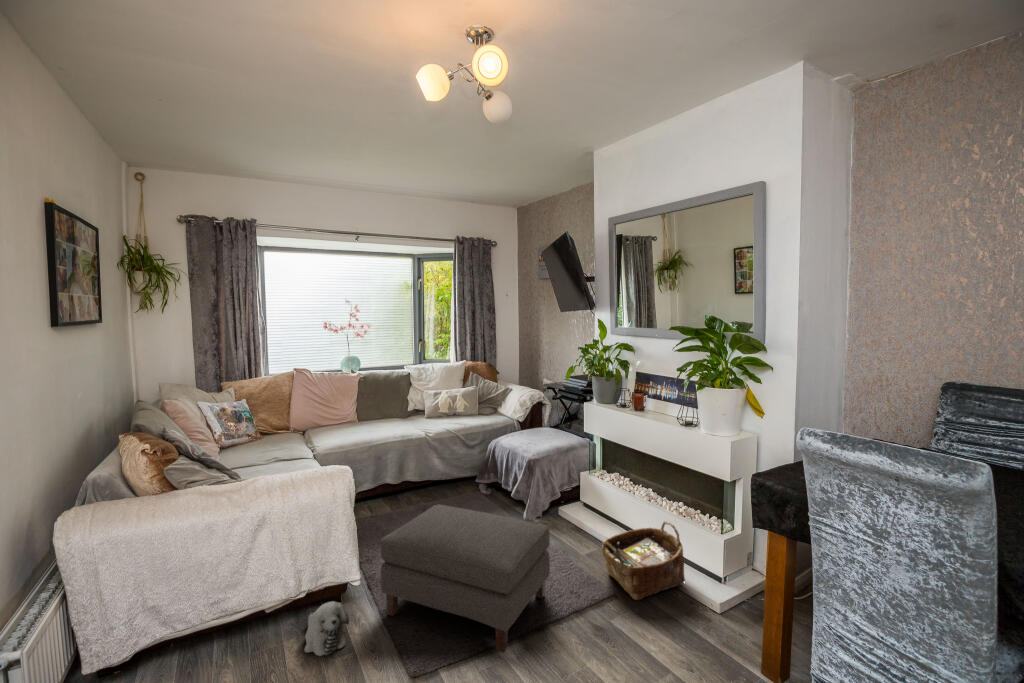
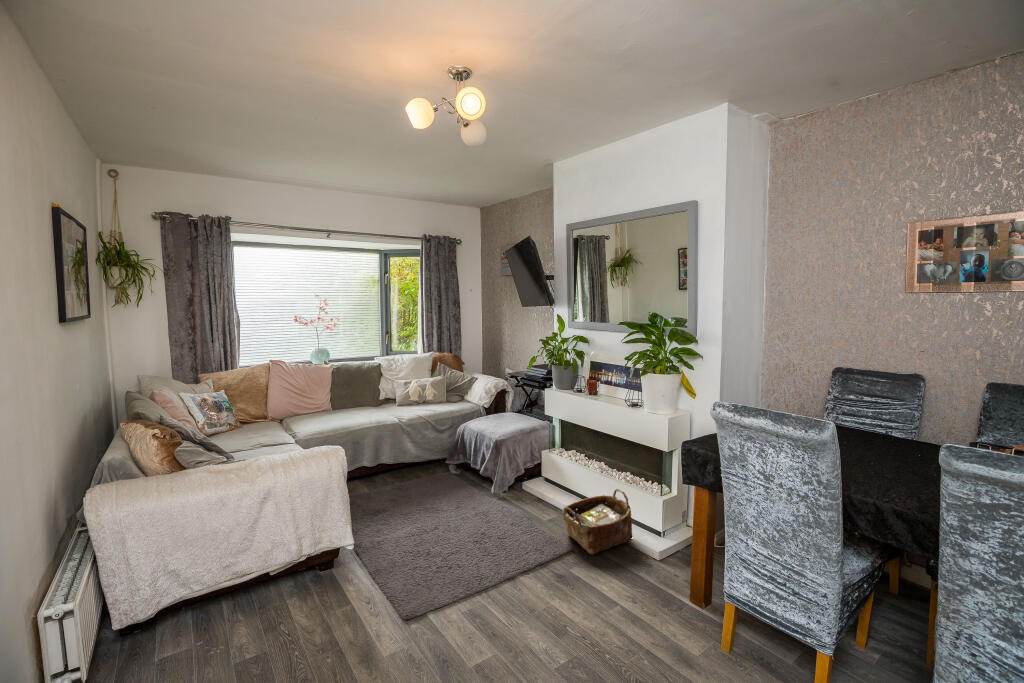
ottoman: present [380,504,550,653] -> none [371,480,519,598]
plush toy: present [304,601,349,656] -> none [307,562,346,609]

